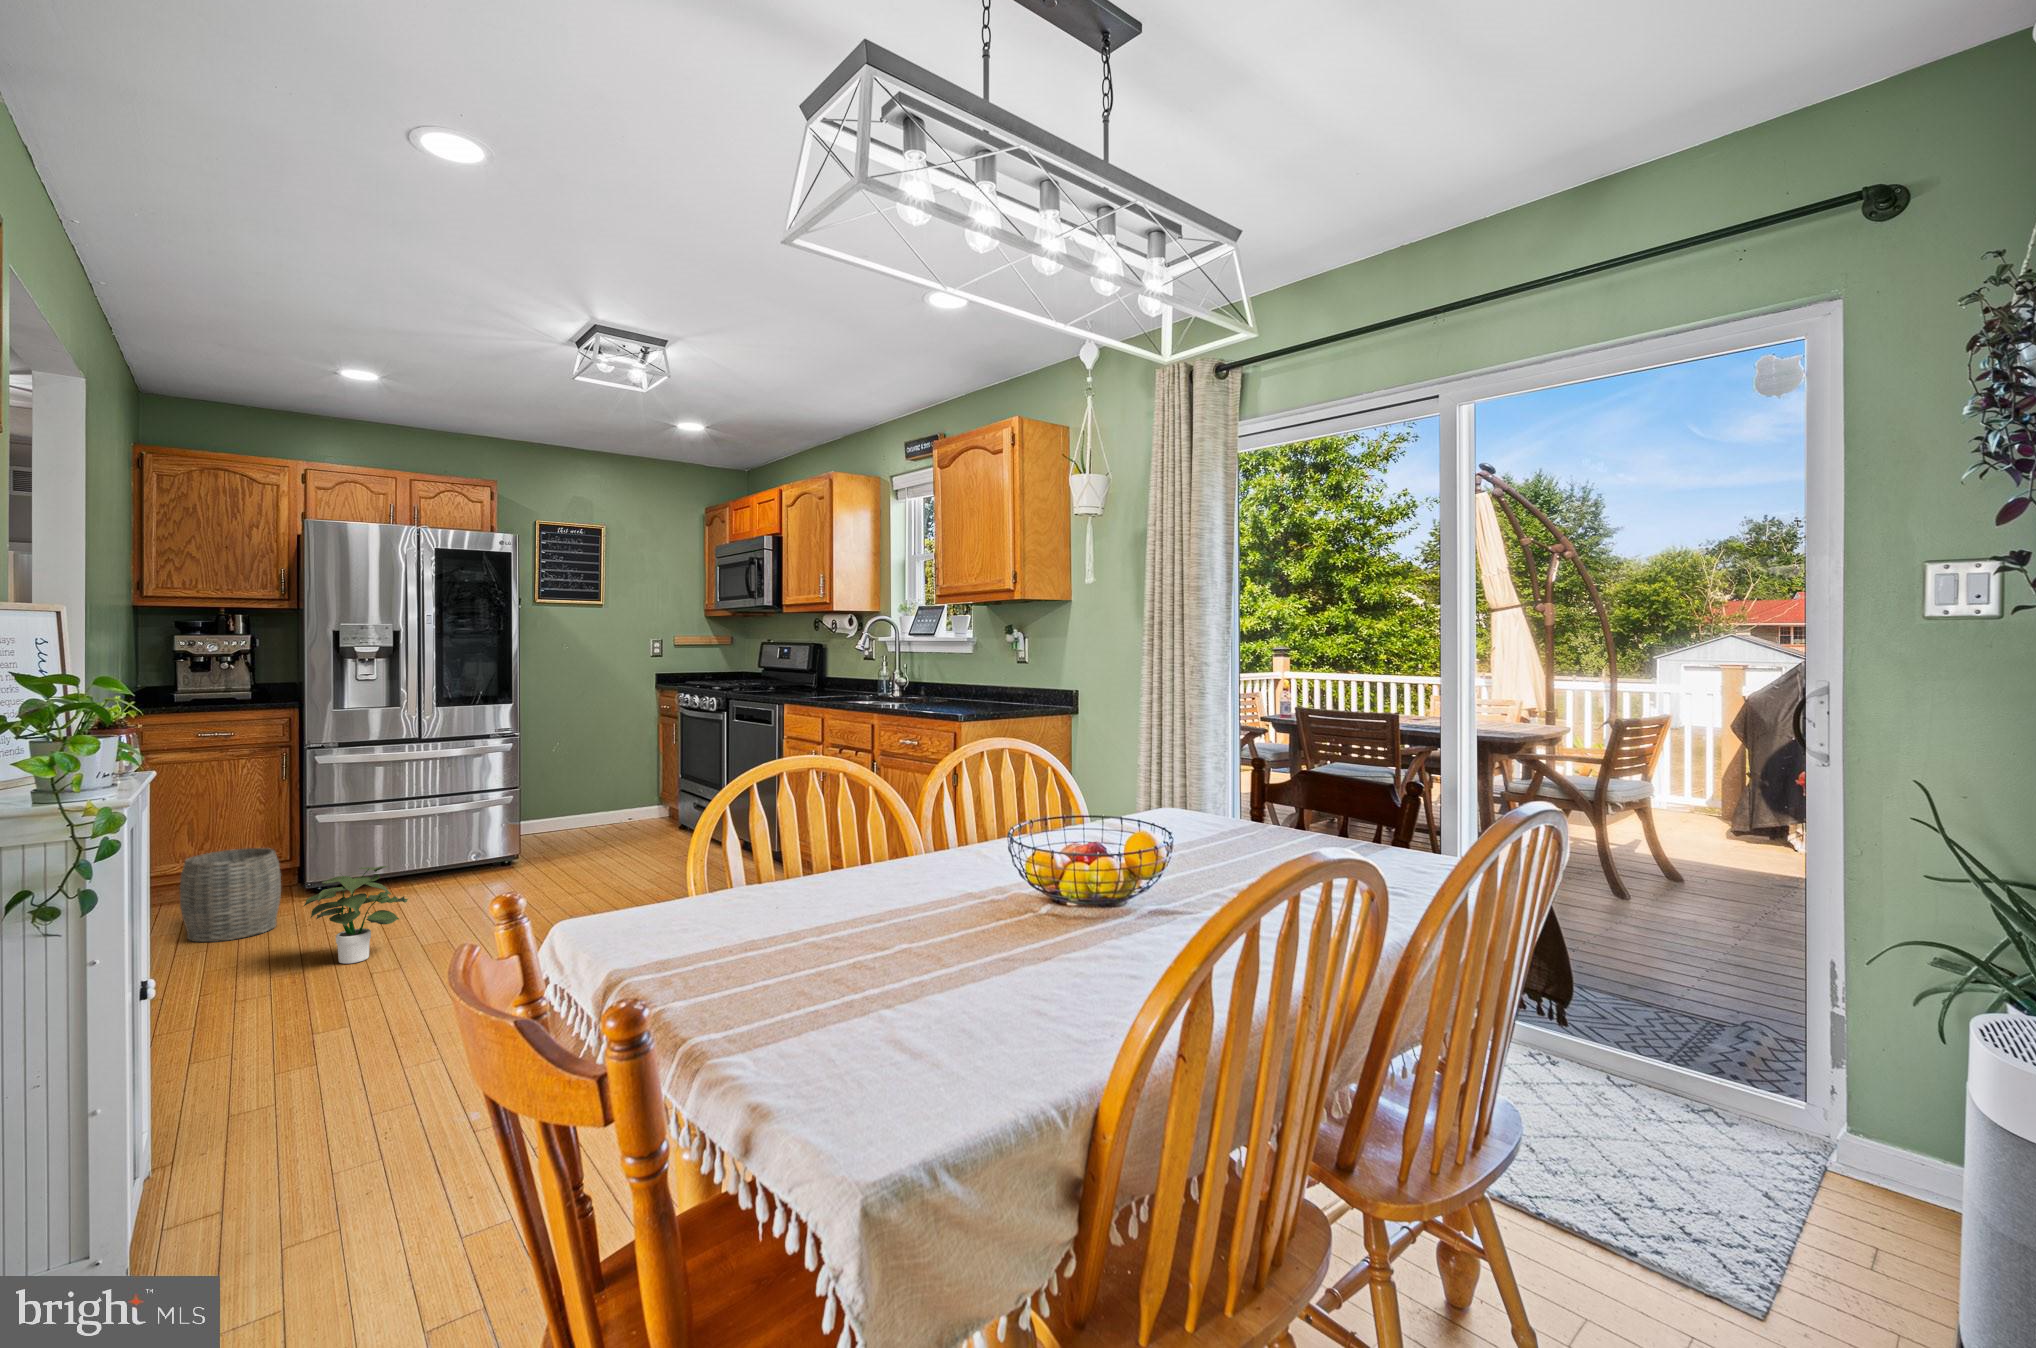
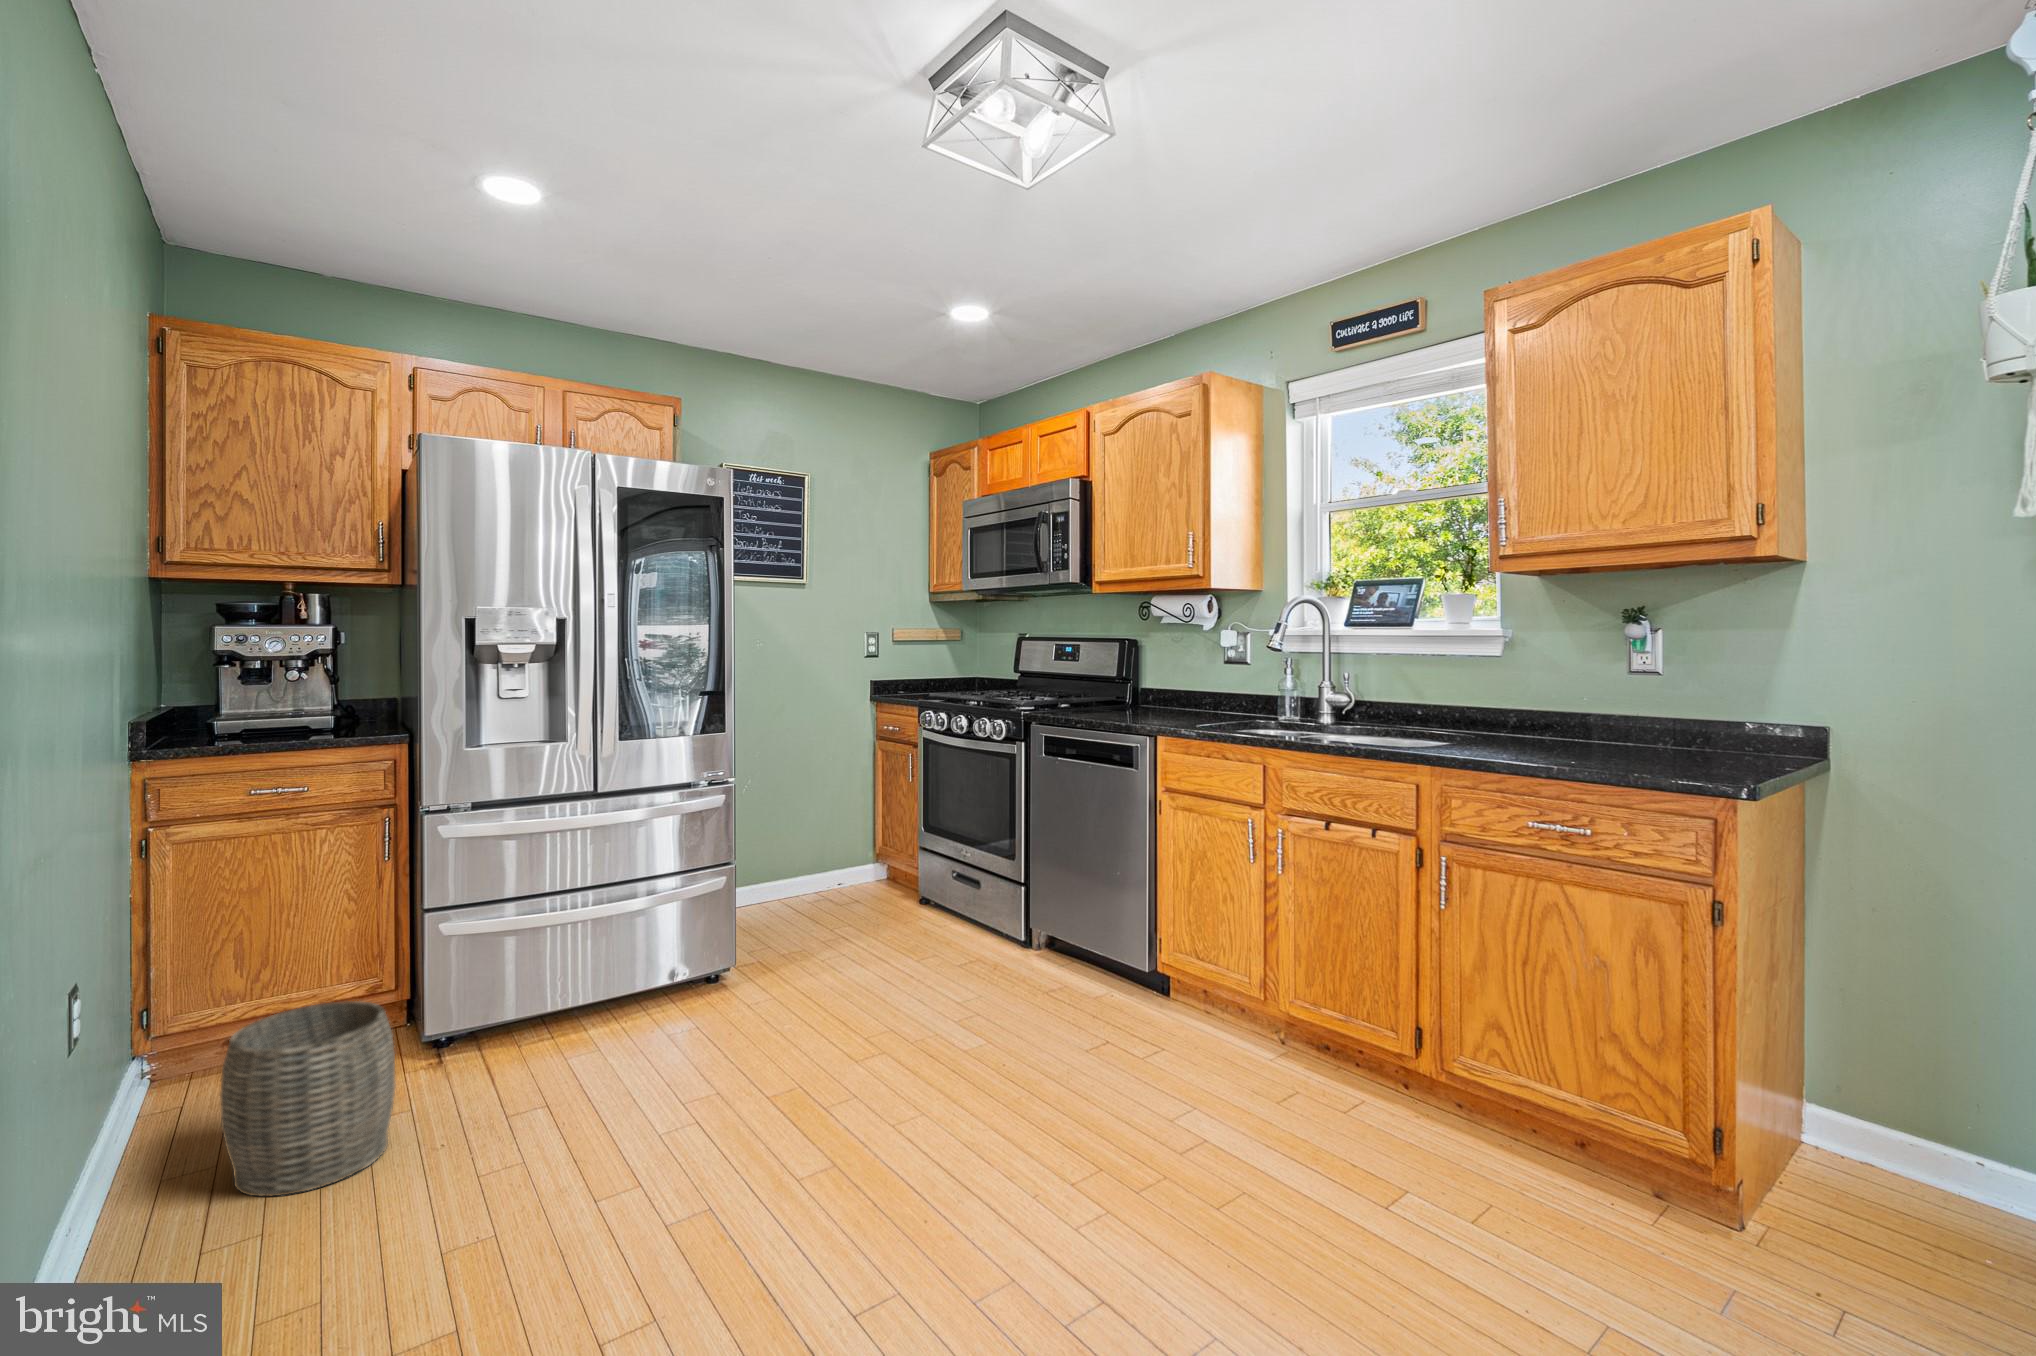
potted plant: present [304,866,408,964] -> none [453,1071,643,1280]

